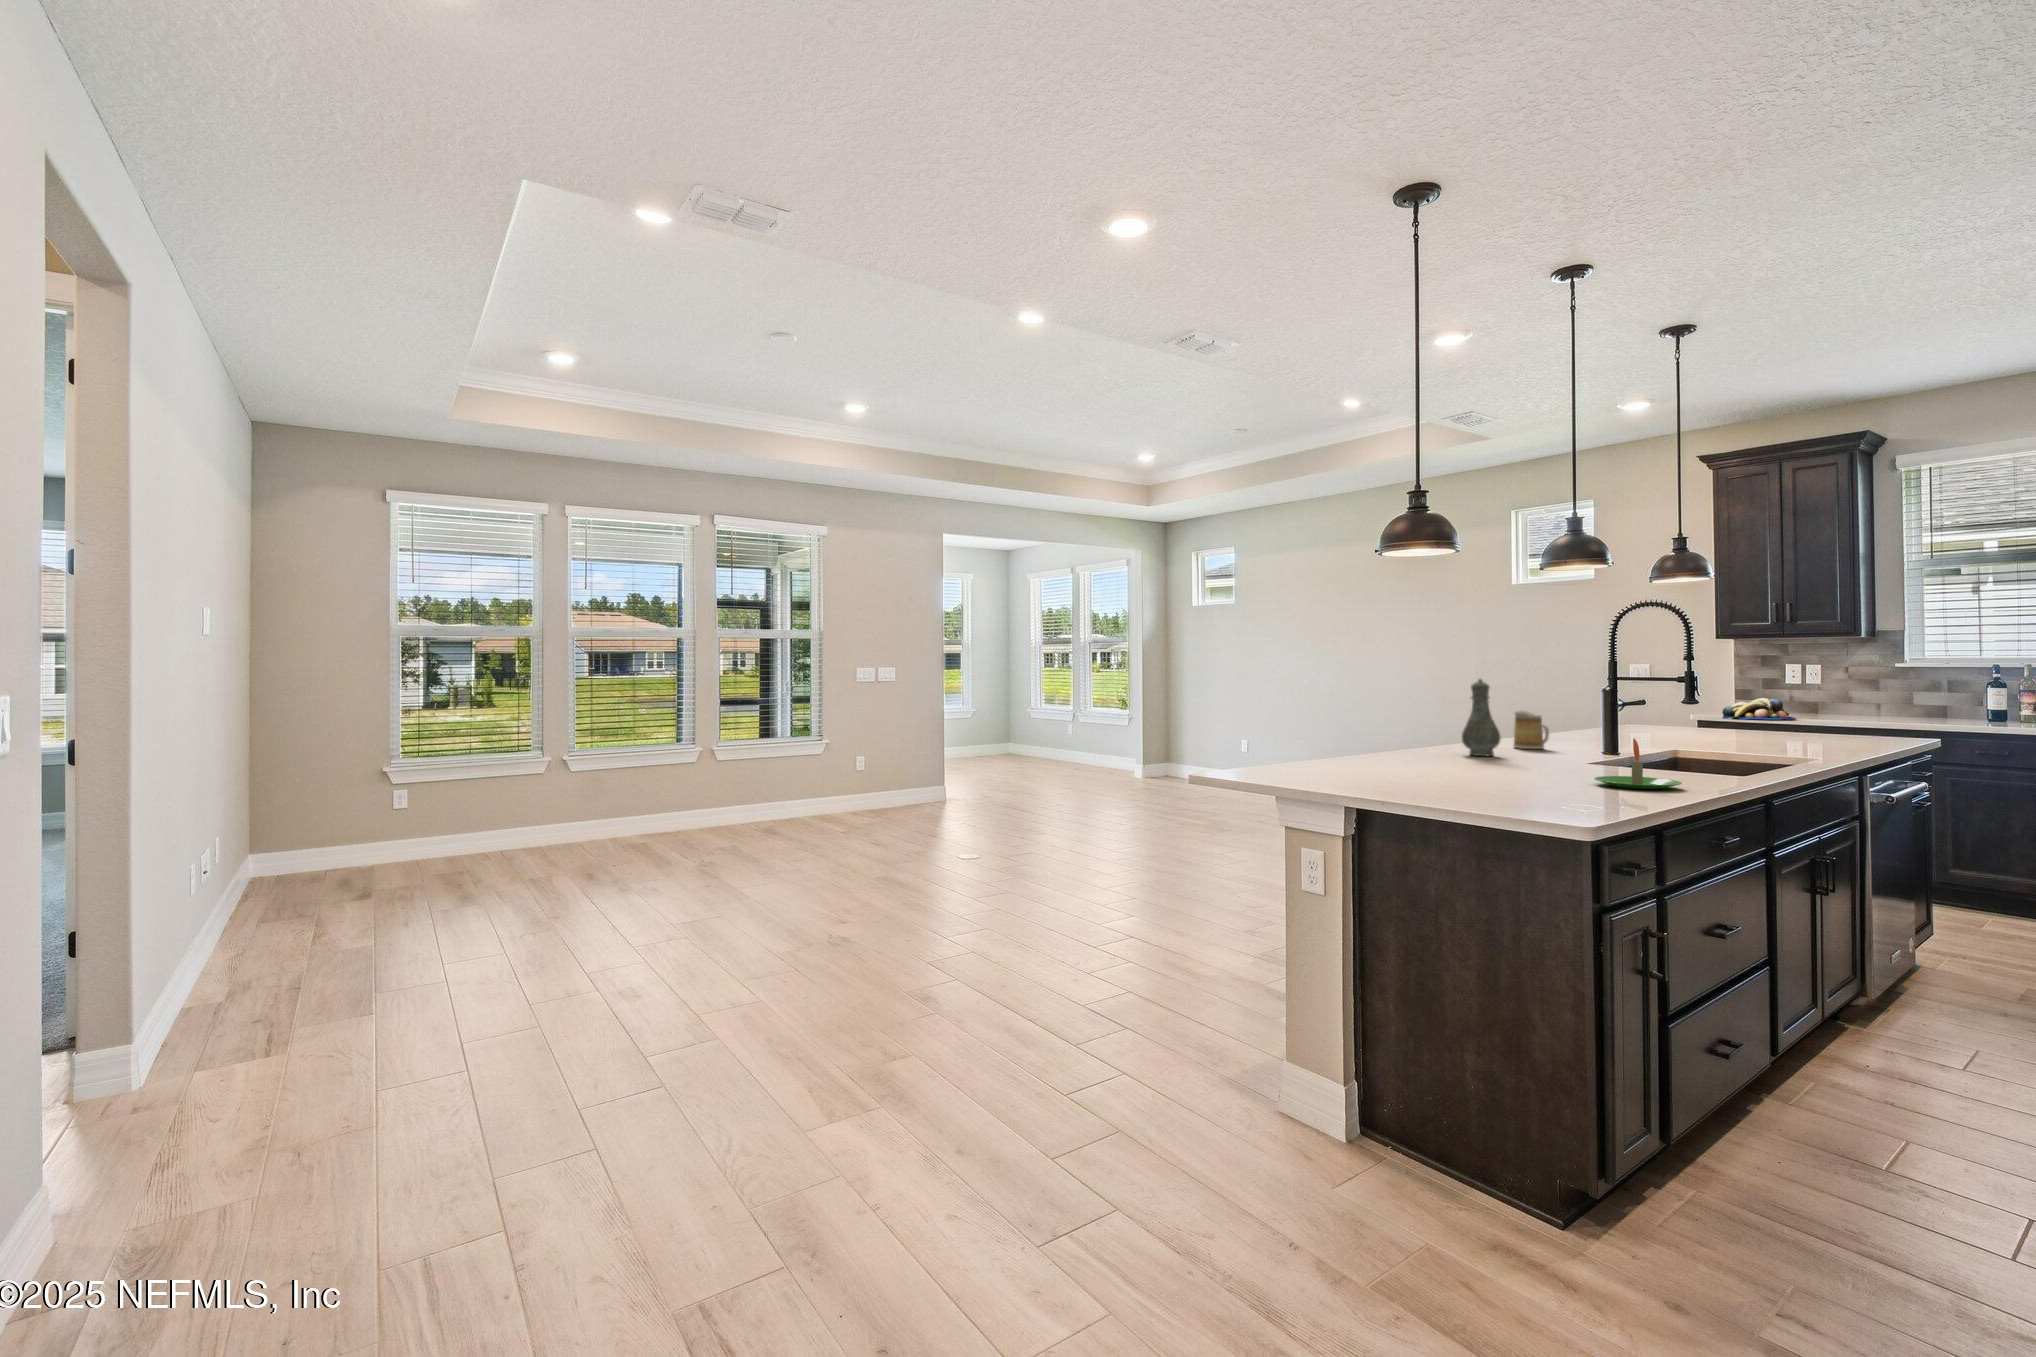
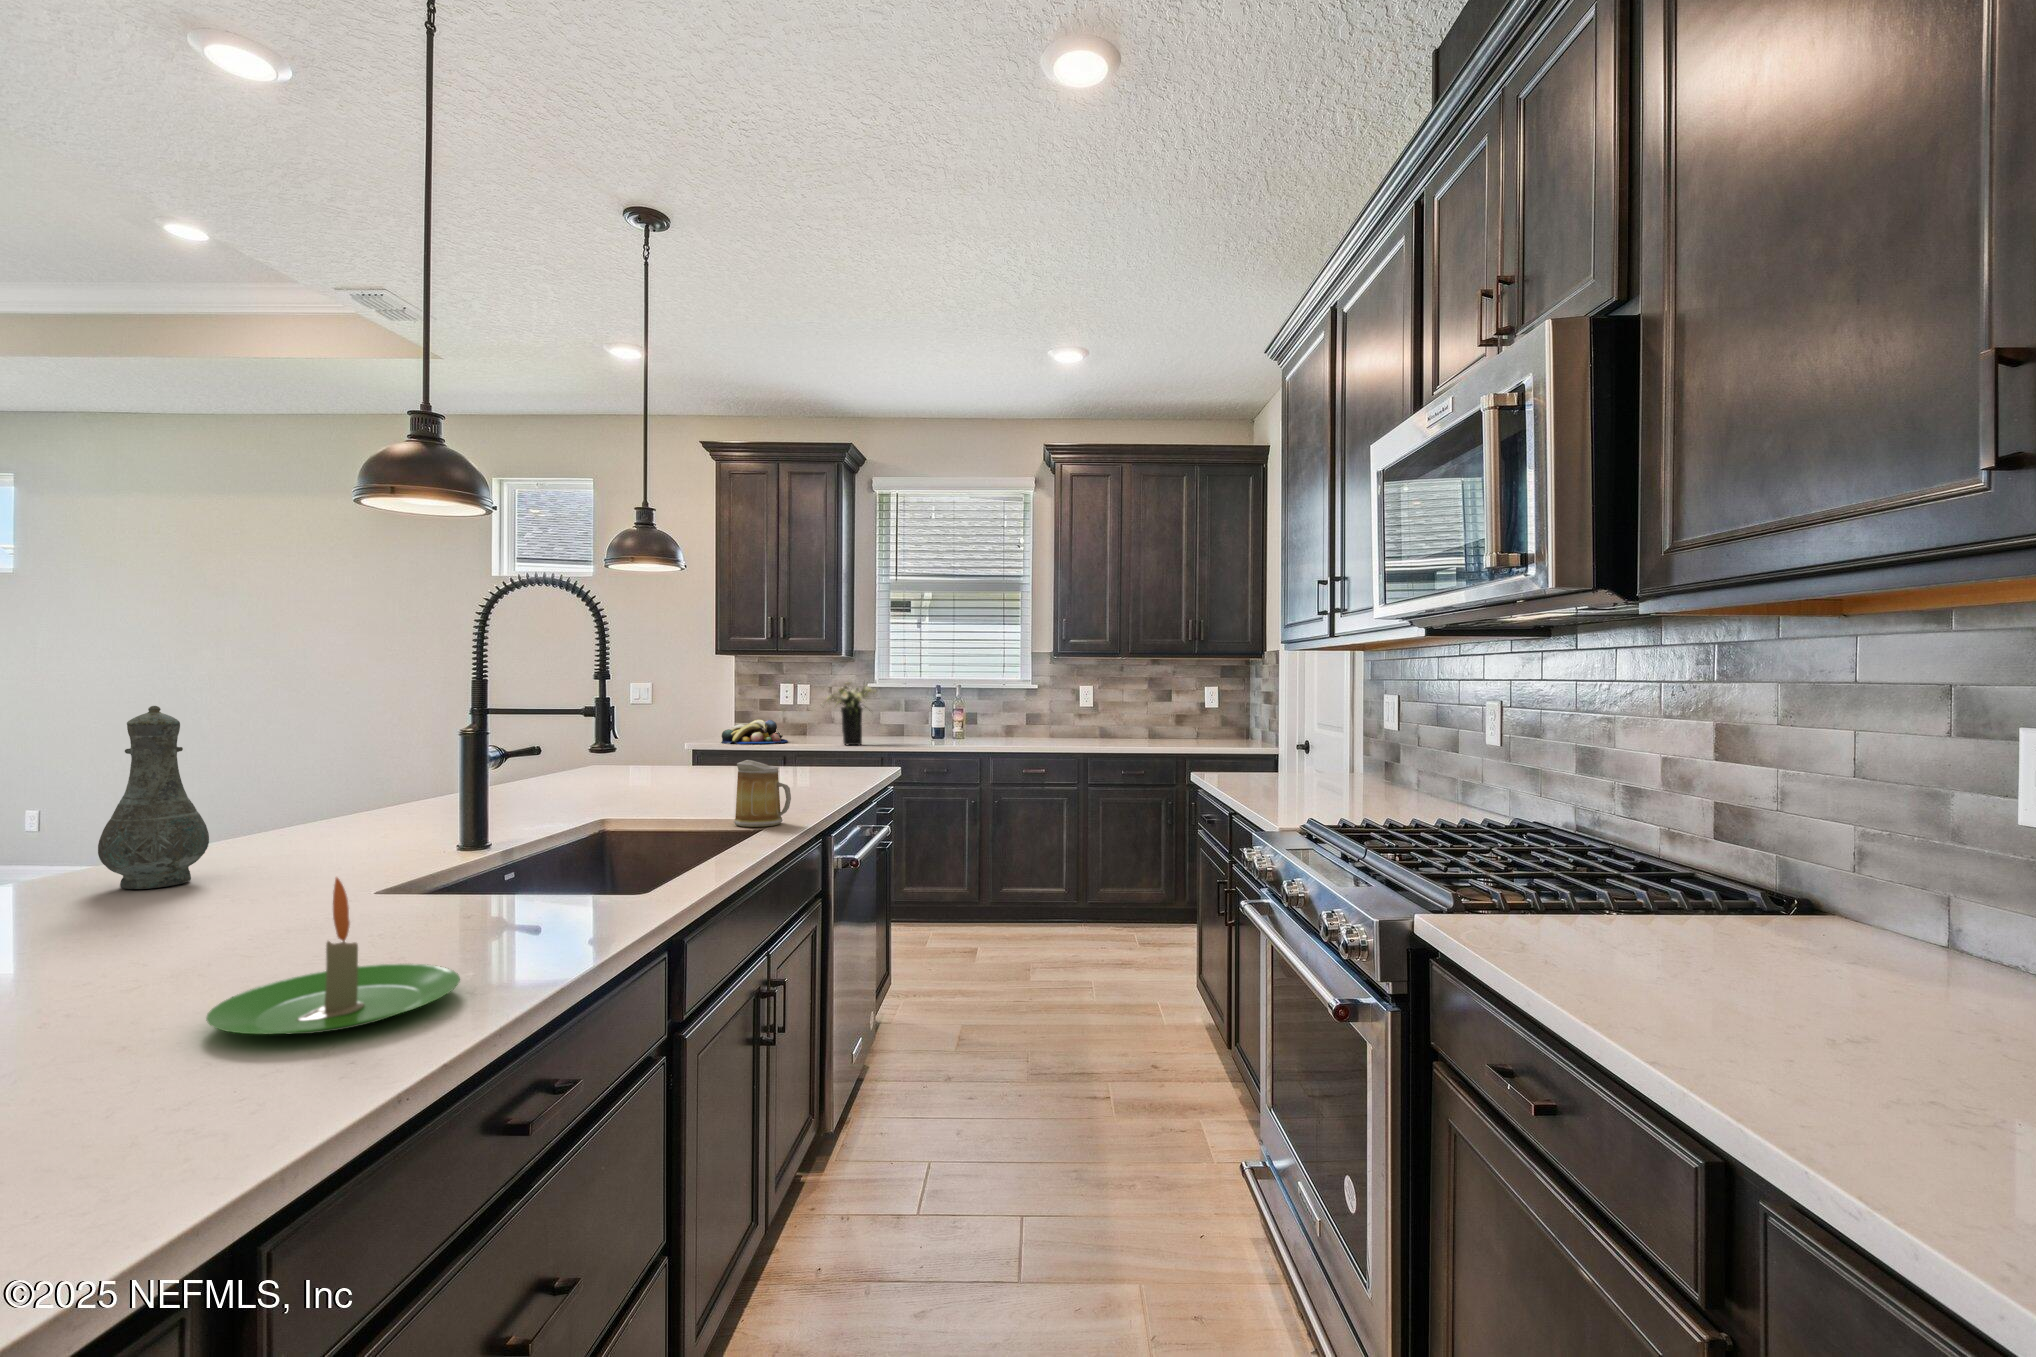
flower arrangement: none [1836,661,1908,724] -> present [821,682,877,745]
mug: present [1513,710,1549,749] -> present [734,760,791,827]

